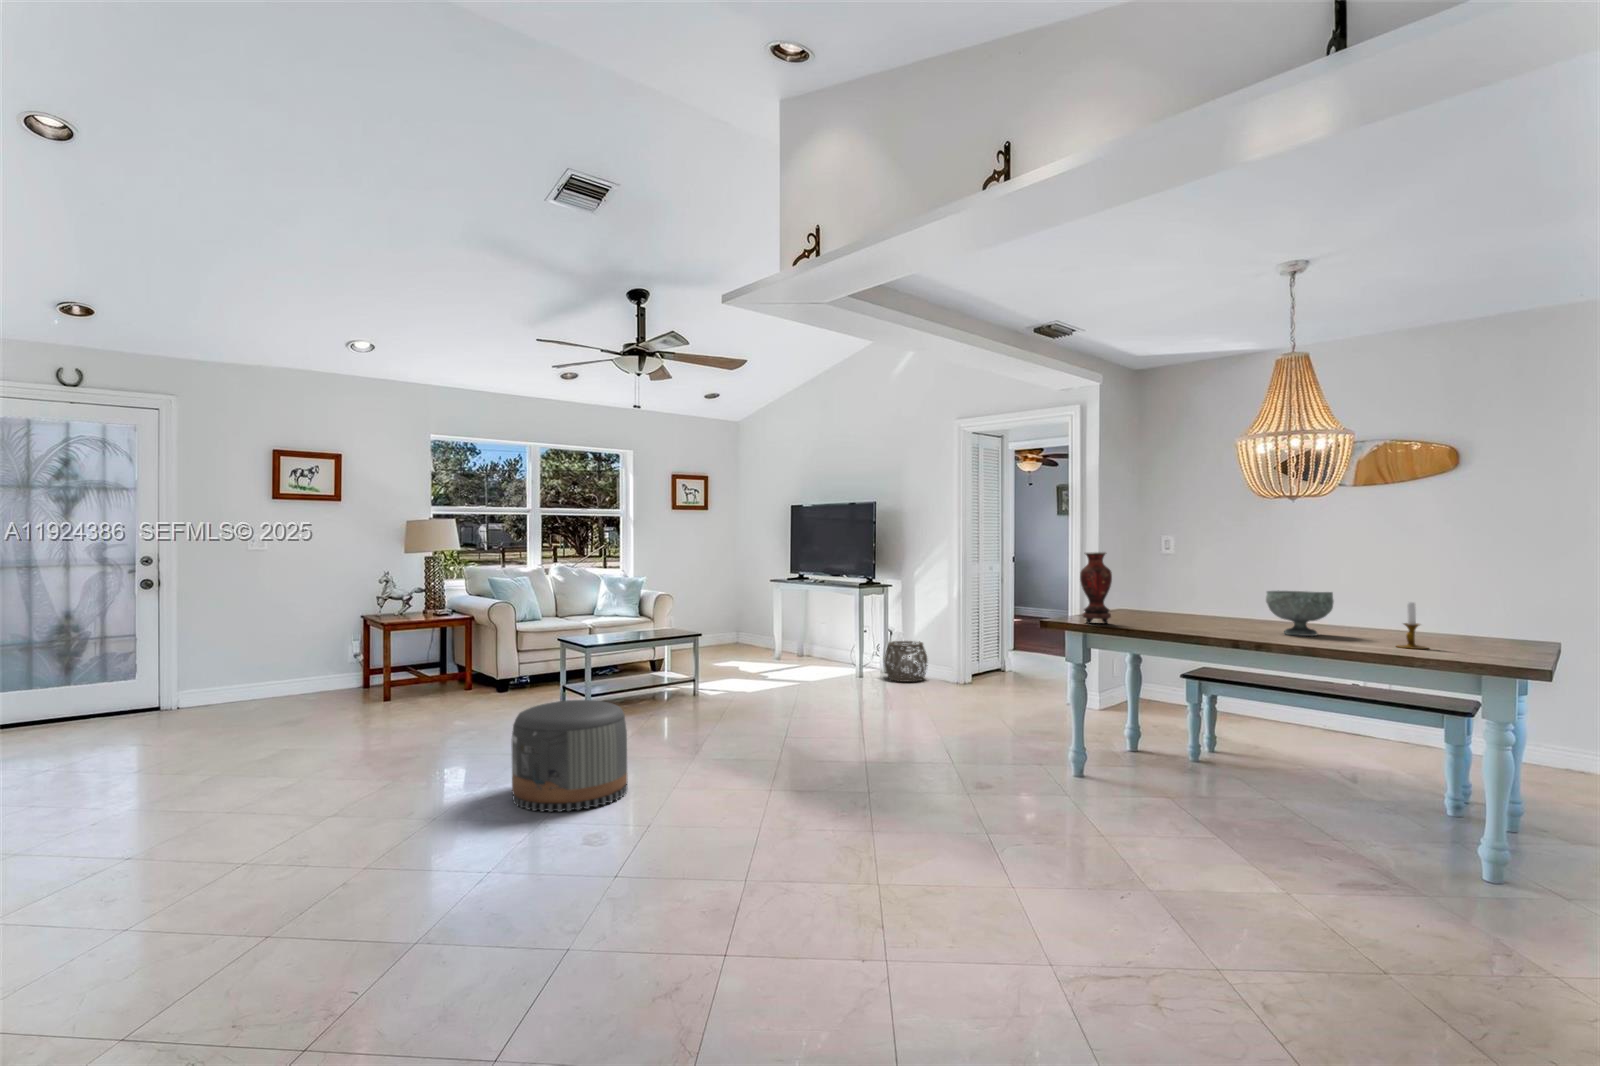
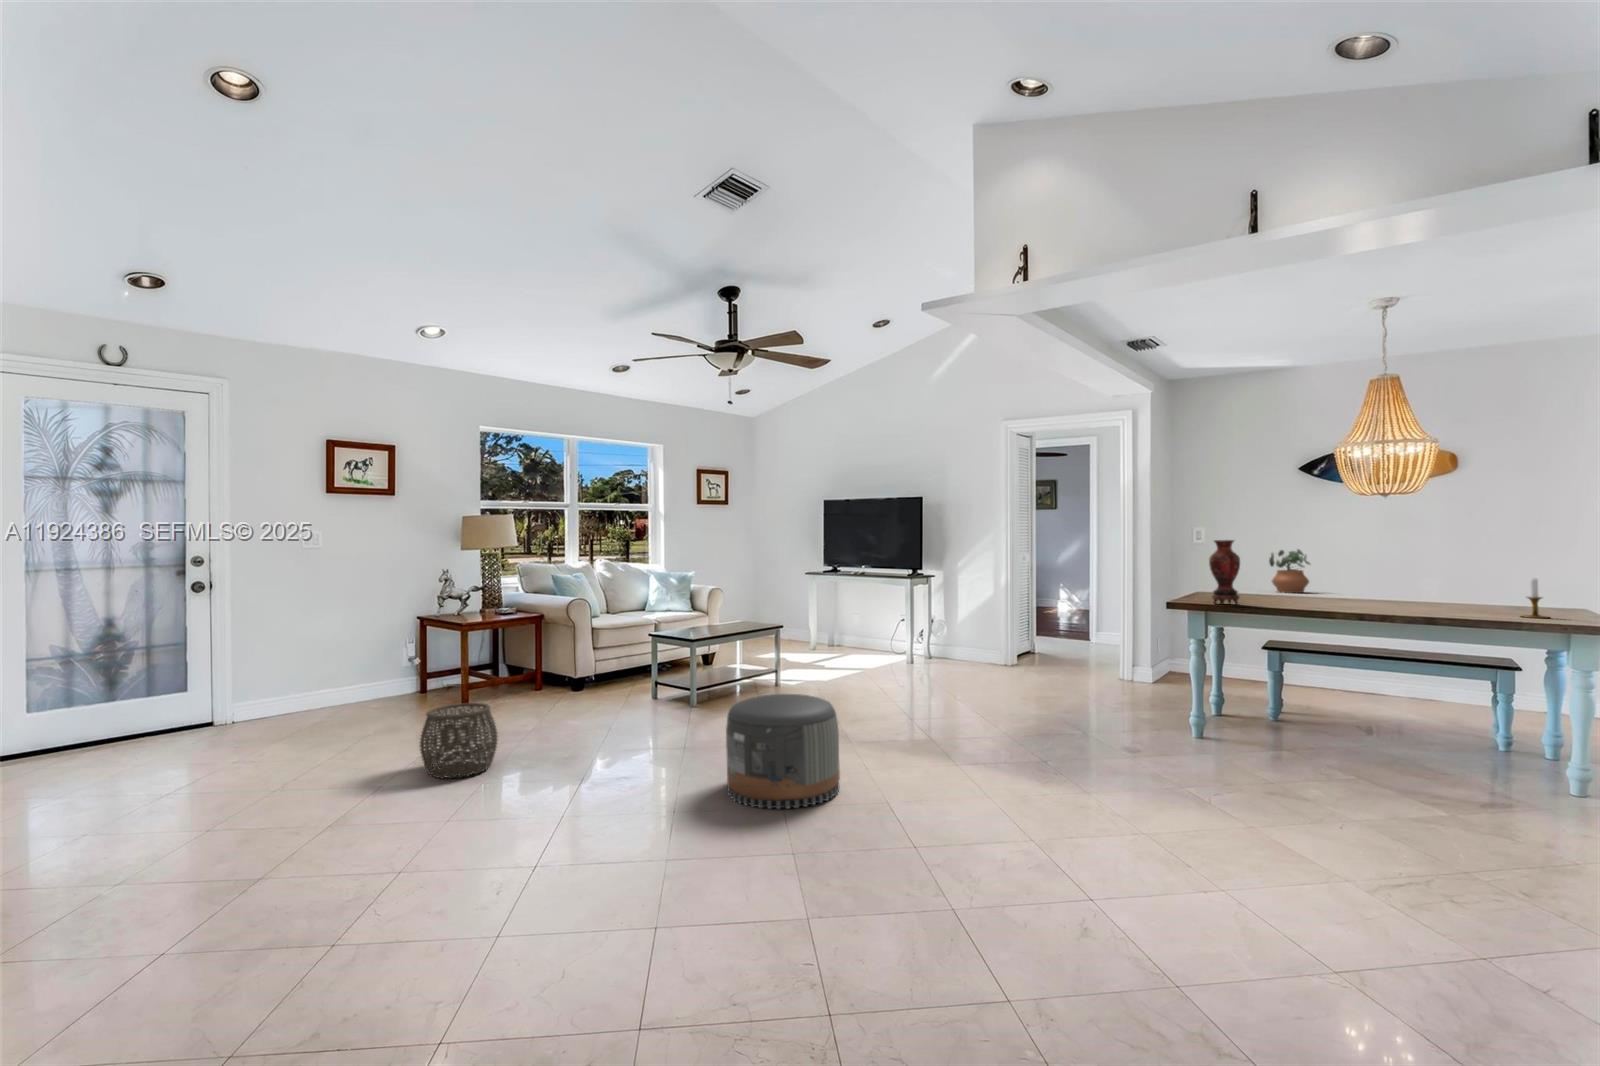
potted plant: none [1223,563,1270,614] -> present [1269,549,1310,593]
decorative bowl: present [1266,590,1334,636] -> none [1380,571,1443,610]
woven basket: present [884,641,928,682] -> present [420,703,498,778]

